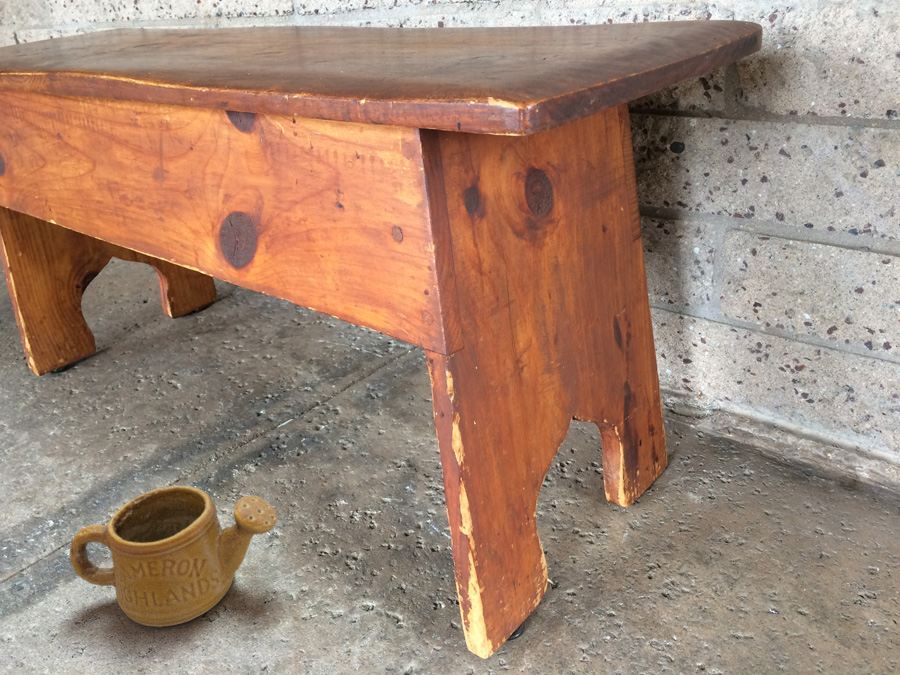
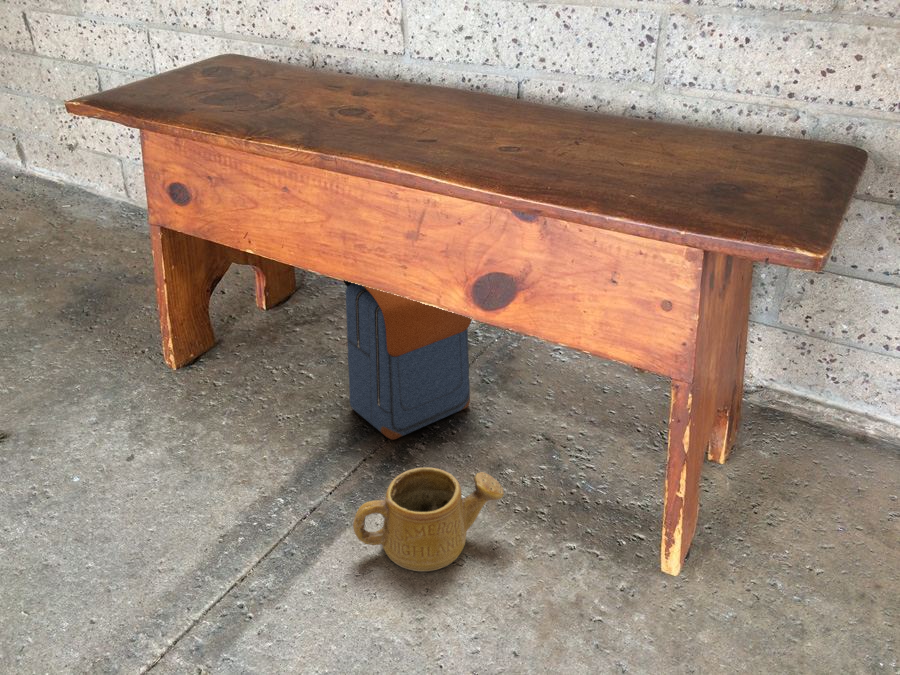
backpack: none [162,229,335,458] -> present [343,280,472,440]

